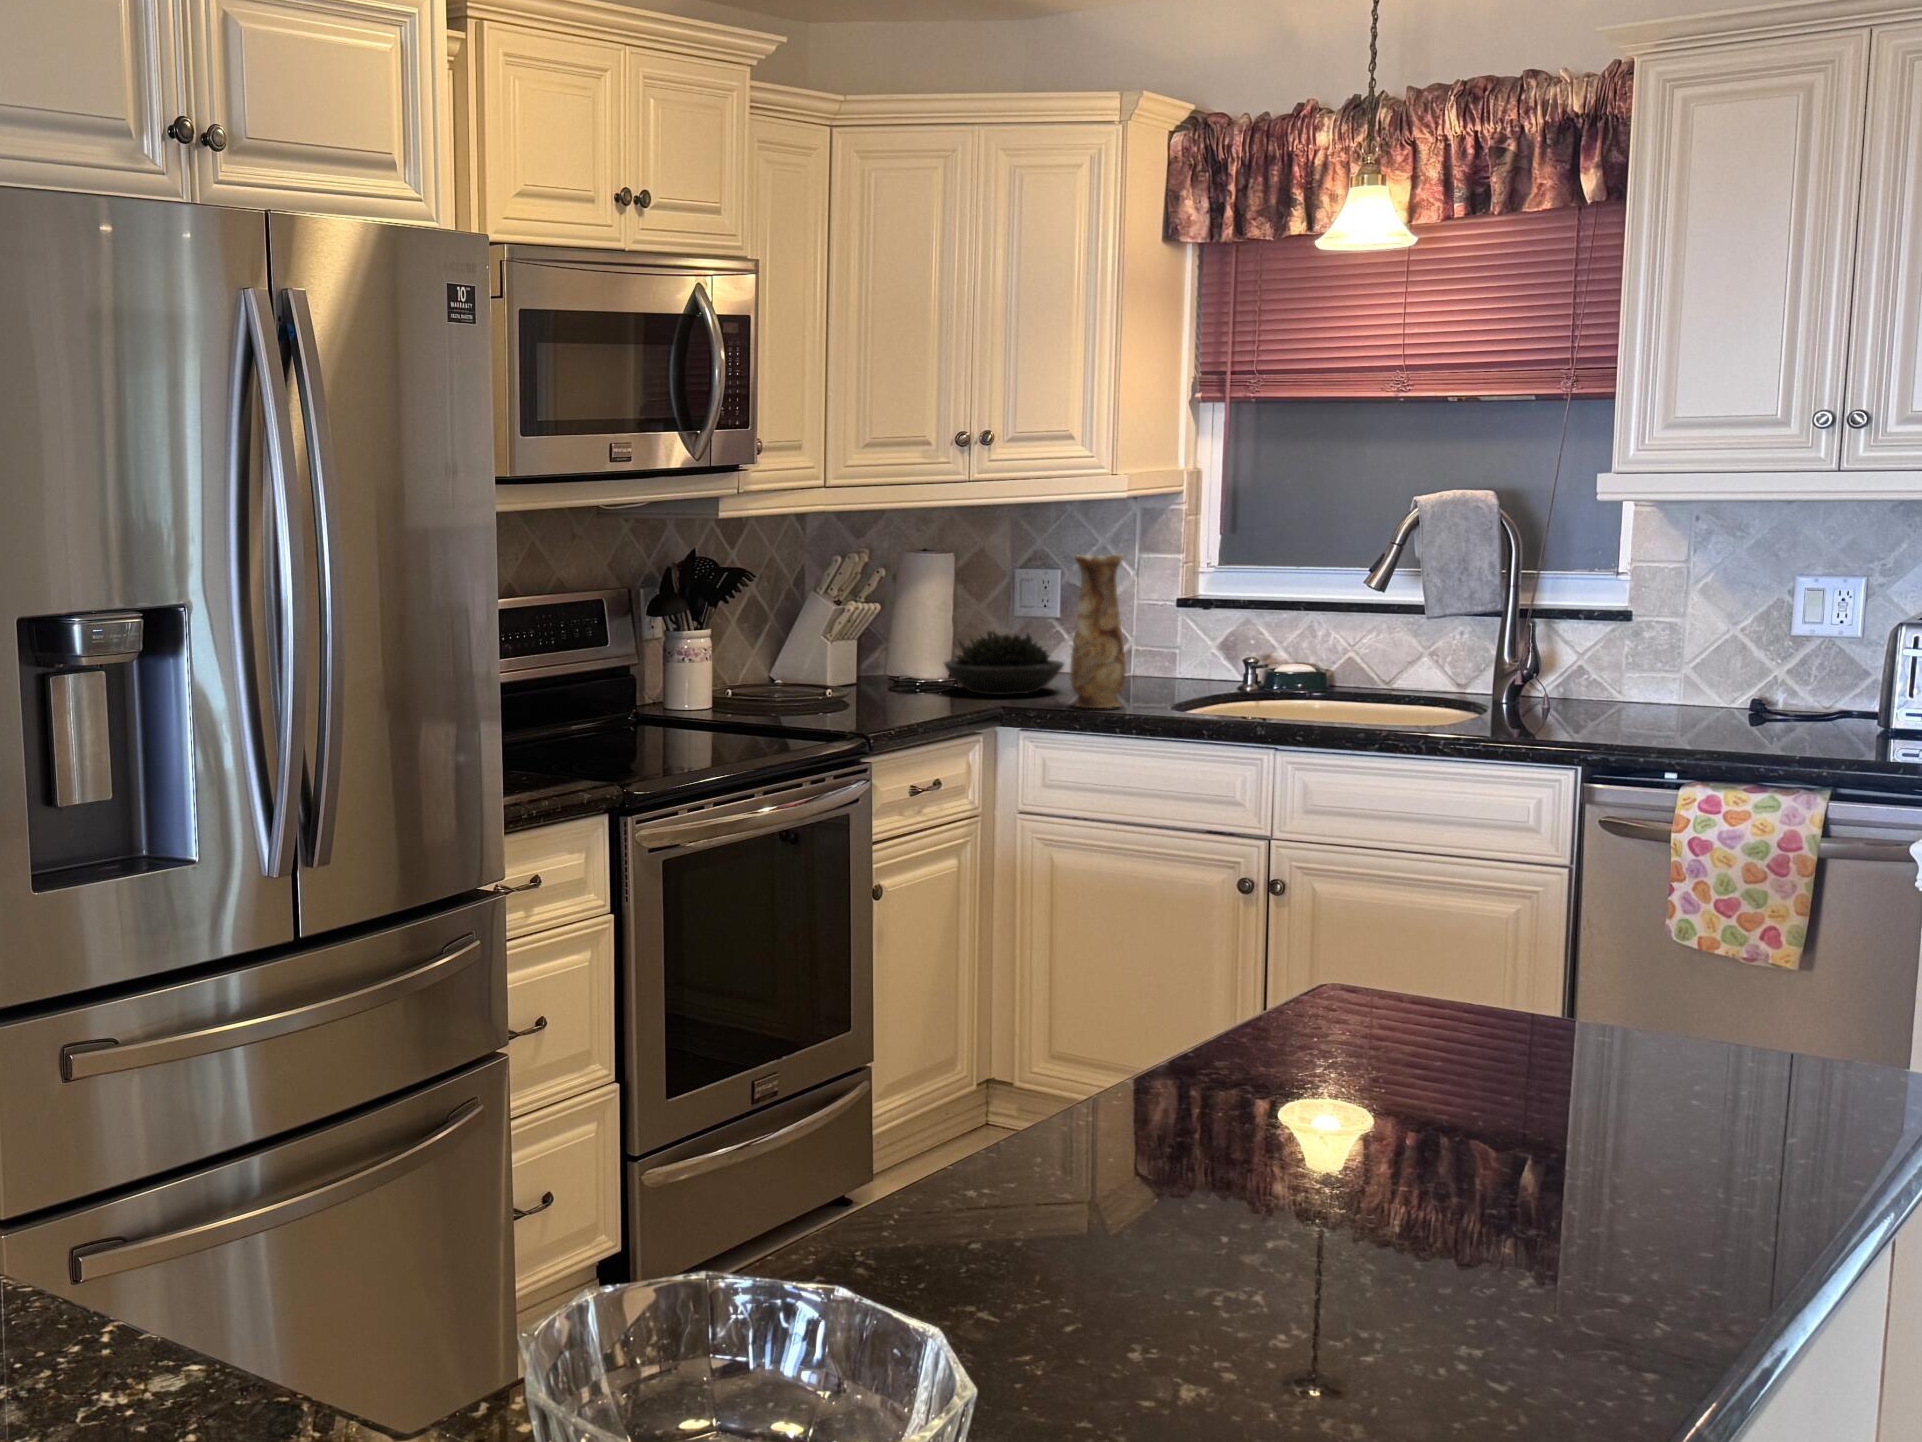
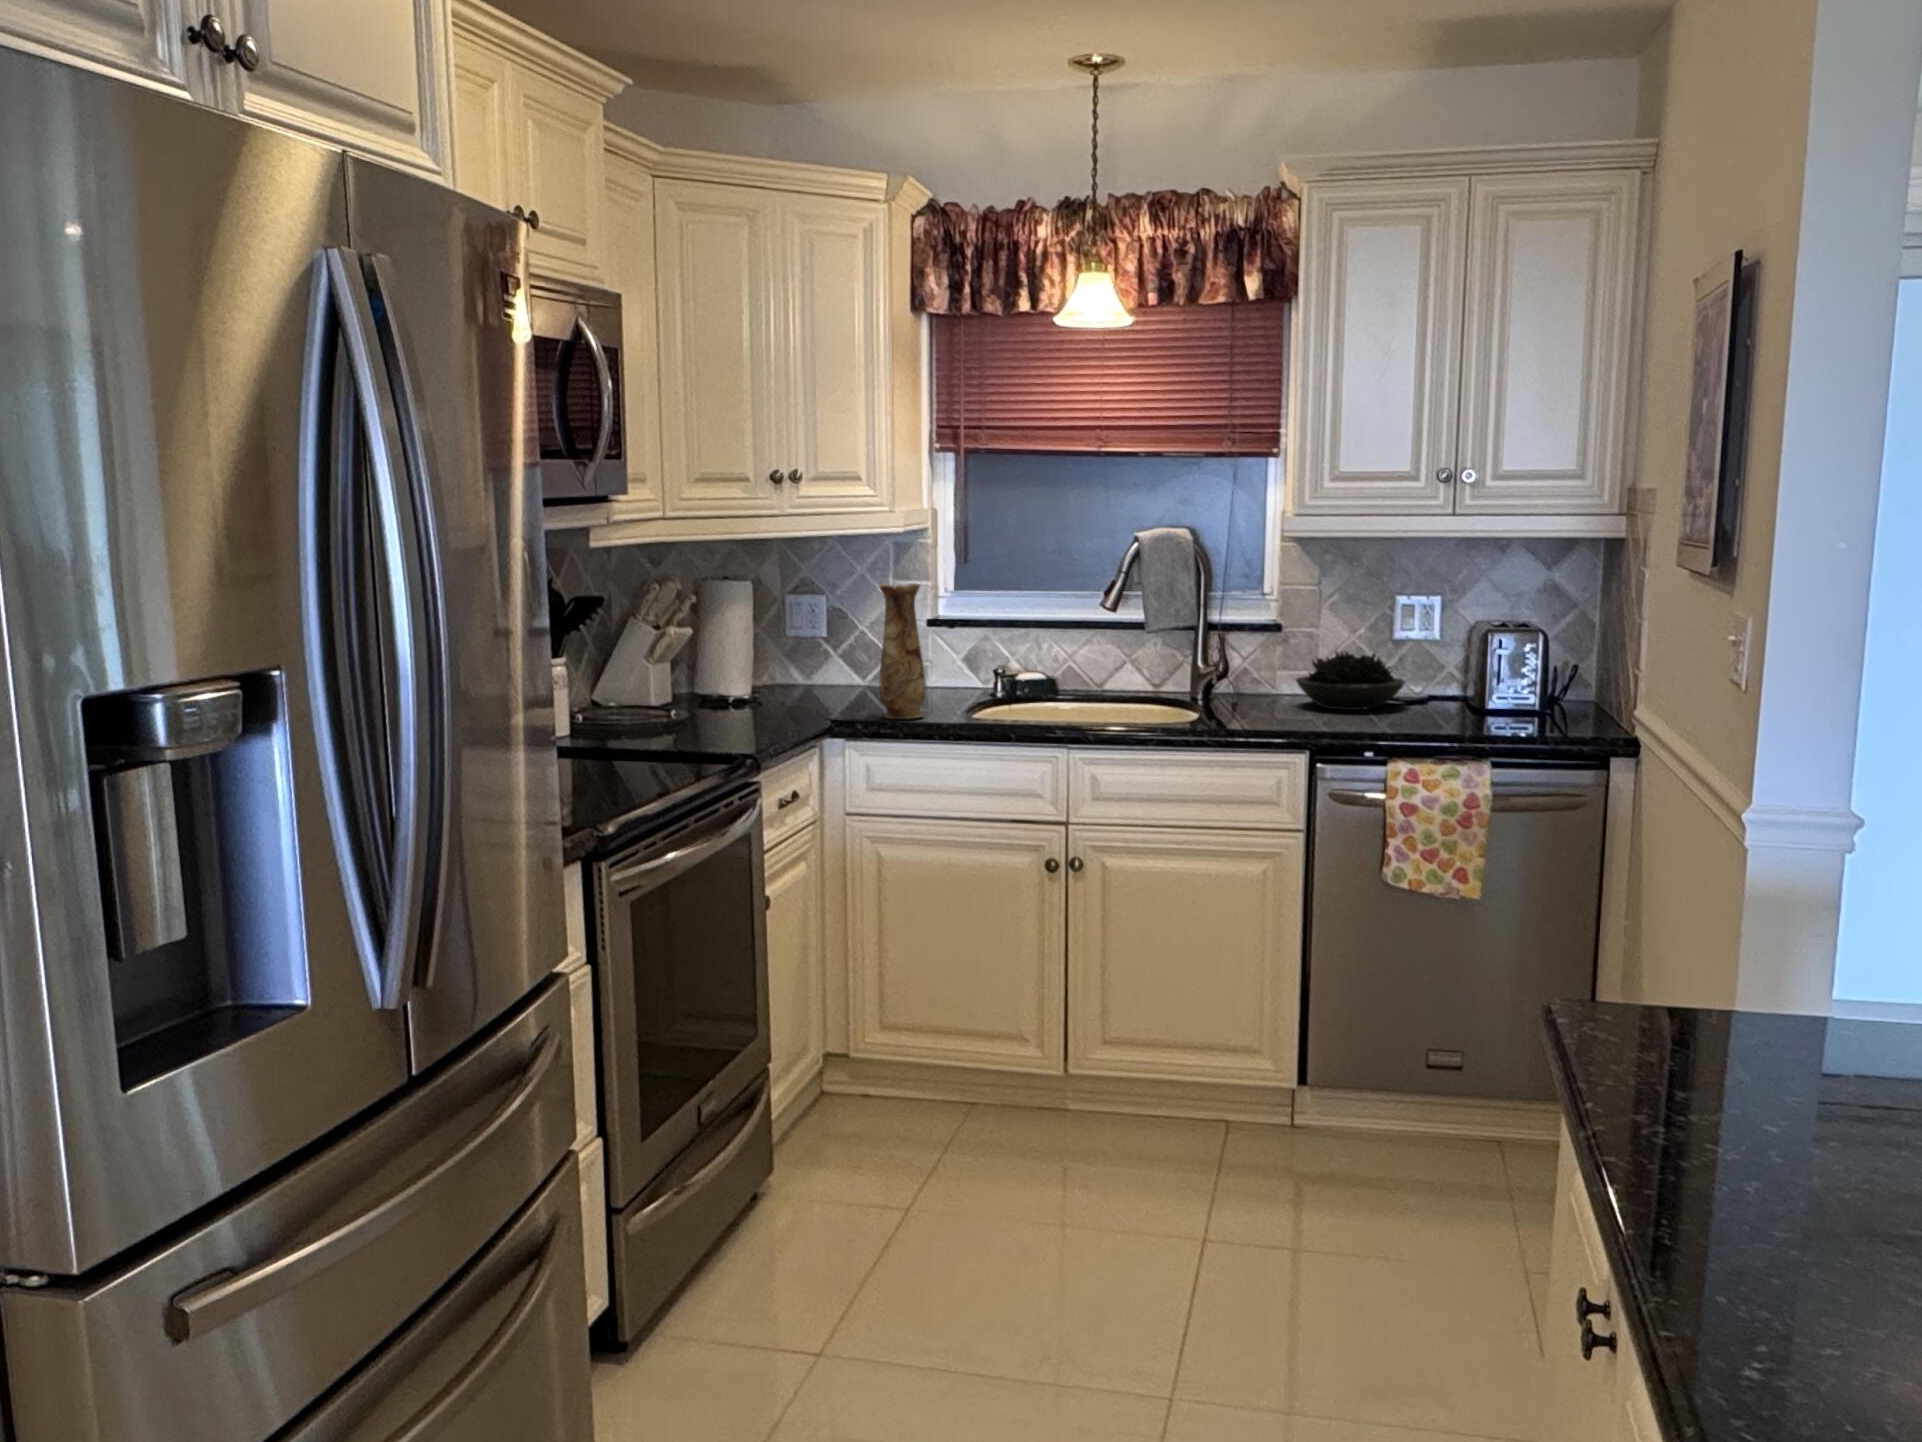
succulent plant: present [944,631,1064,695] -> present [1296,652,1405,710]

